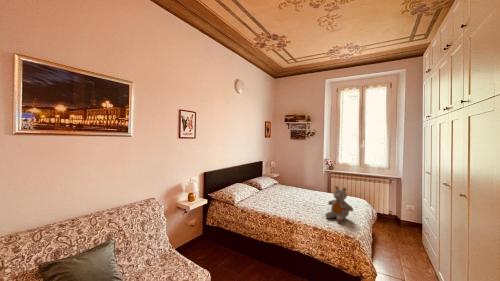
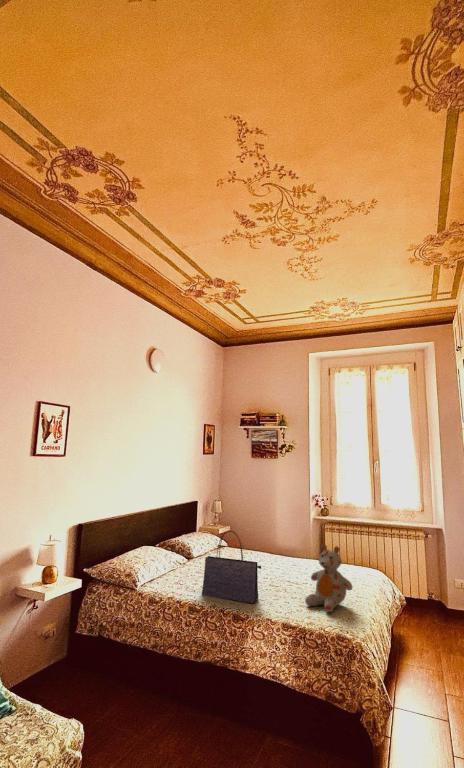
tote bag: none [268,178,301,215] -> present [202,531,261,603]

